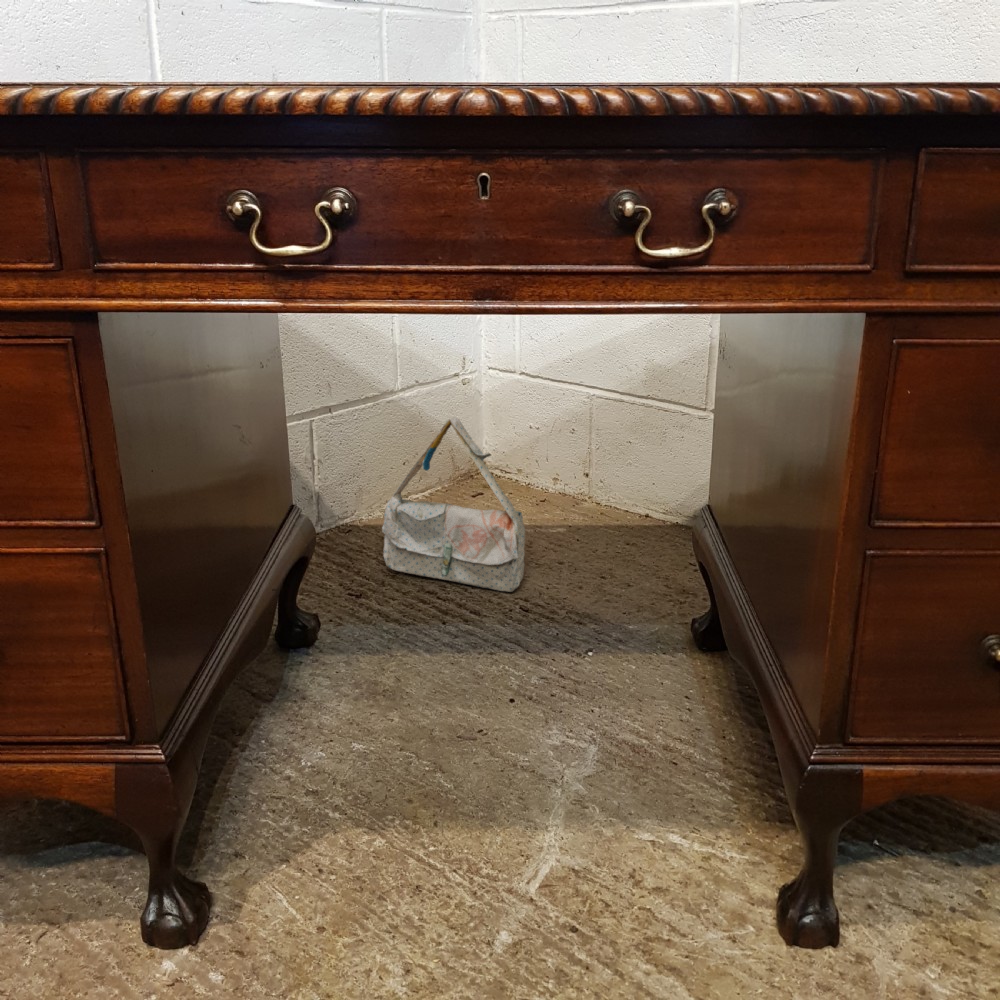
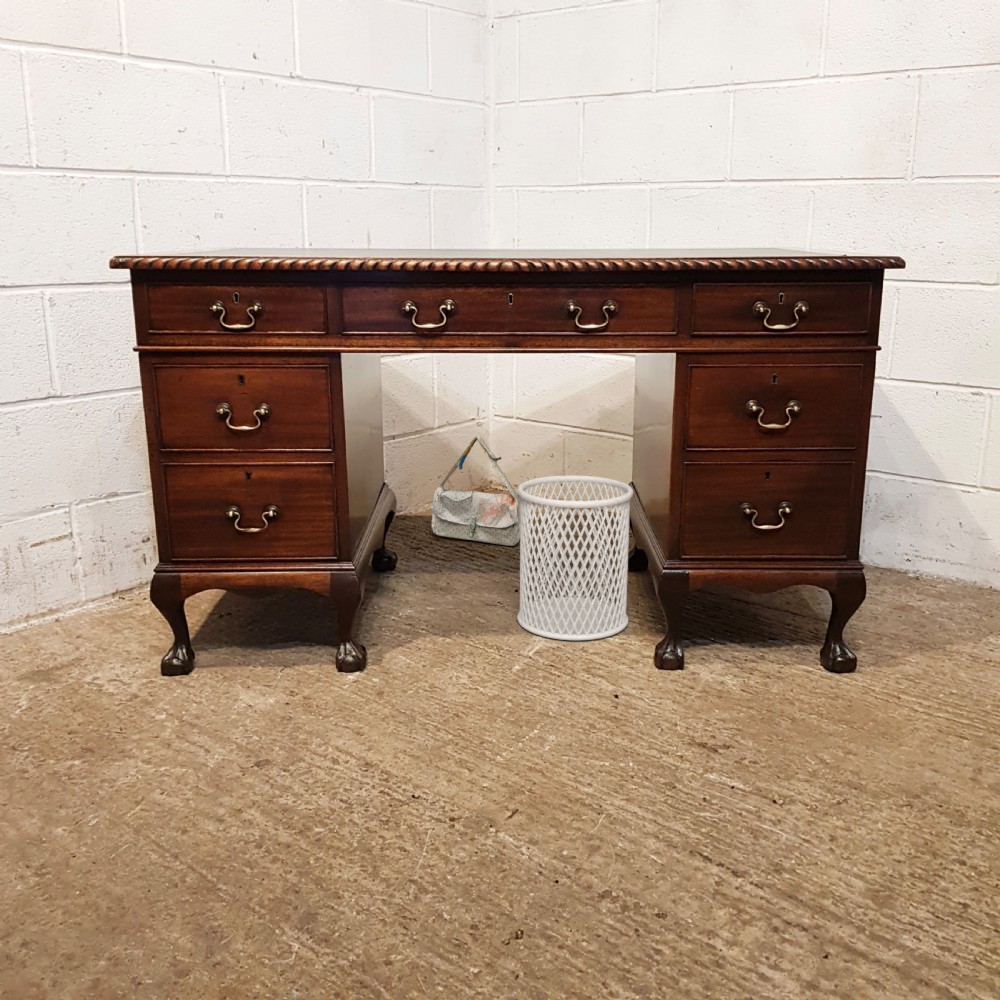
wastebasket: none [508,520,731,851] -> present [517,475,633,641]

